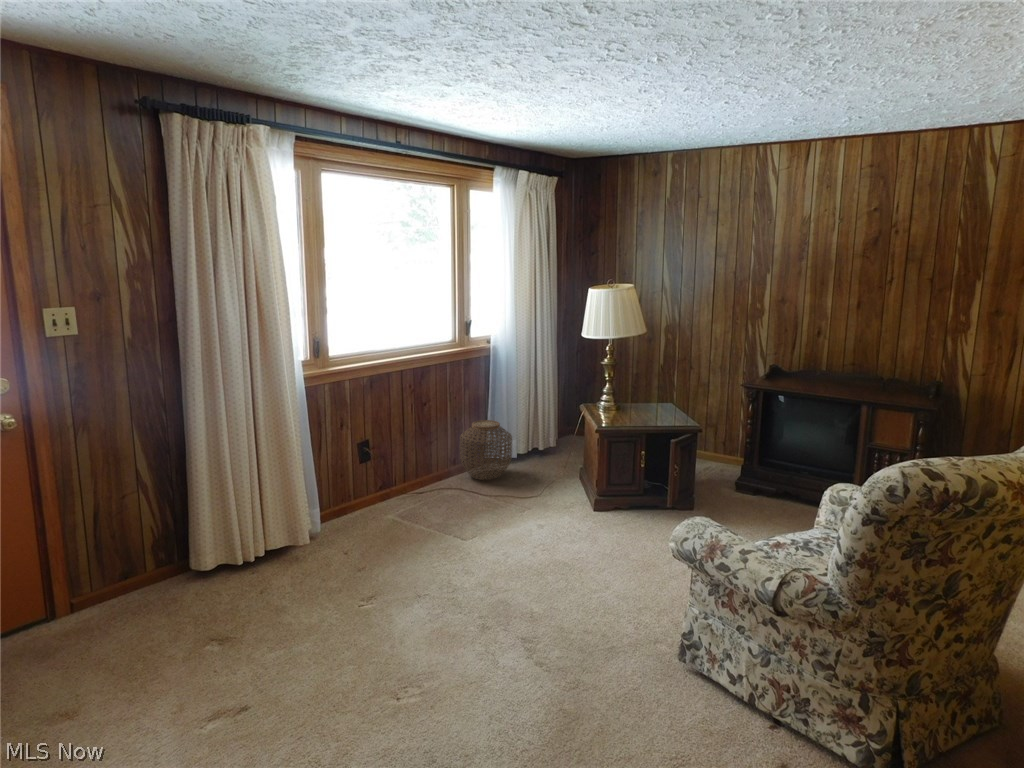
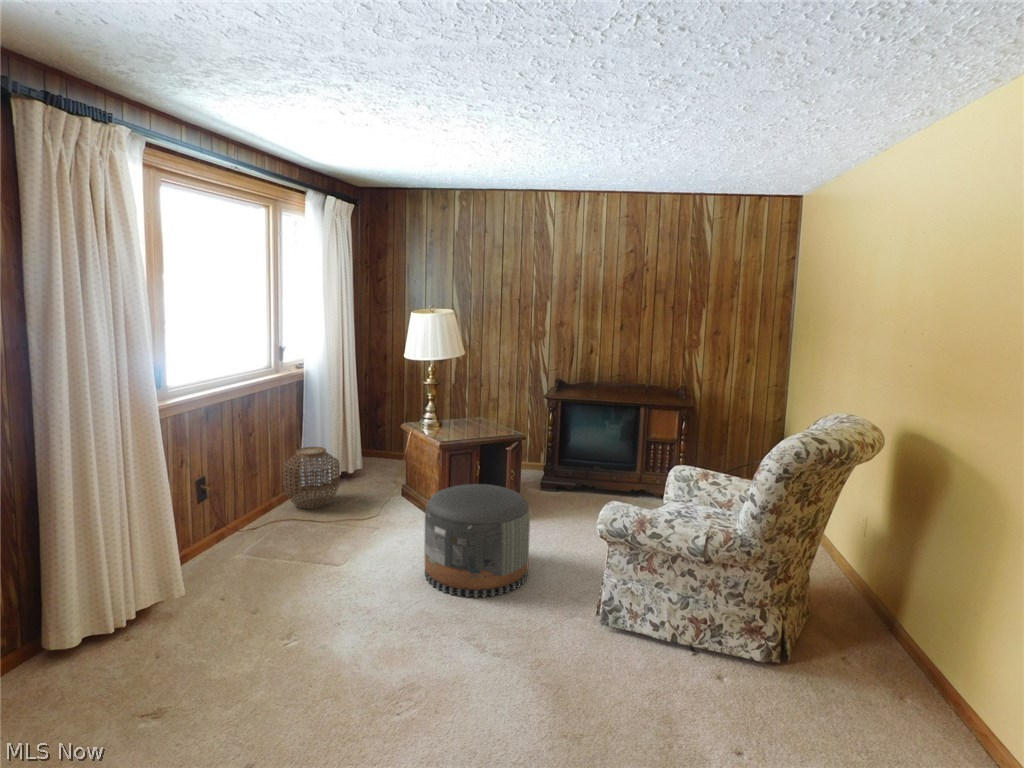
pouf: none [533,476,647,599] -> present [424,484,530,598]

